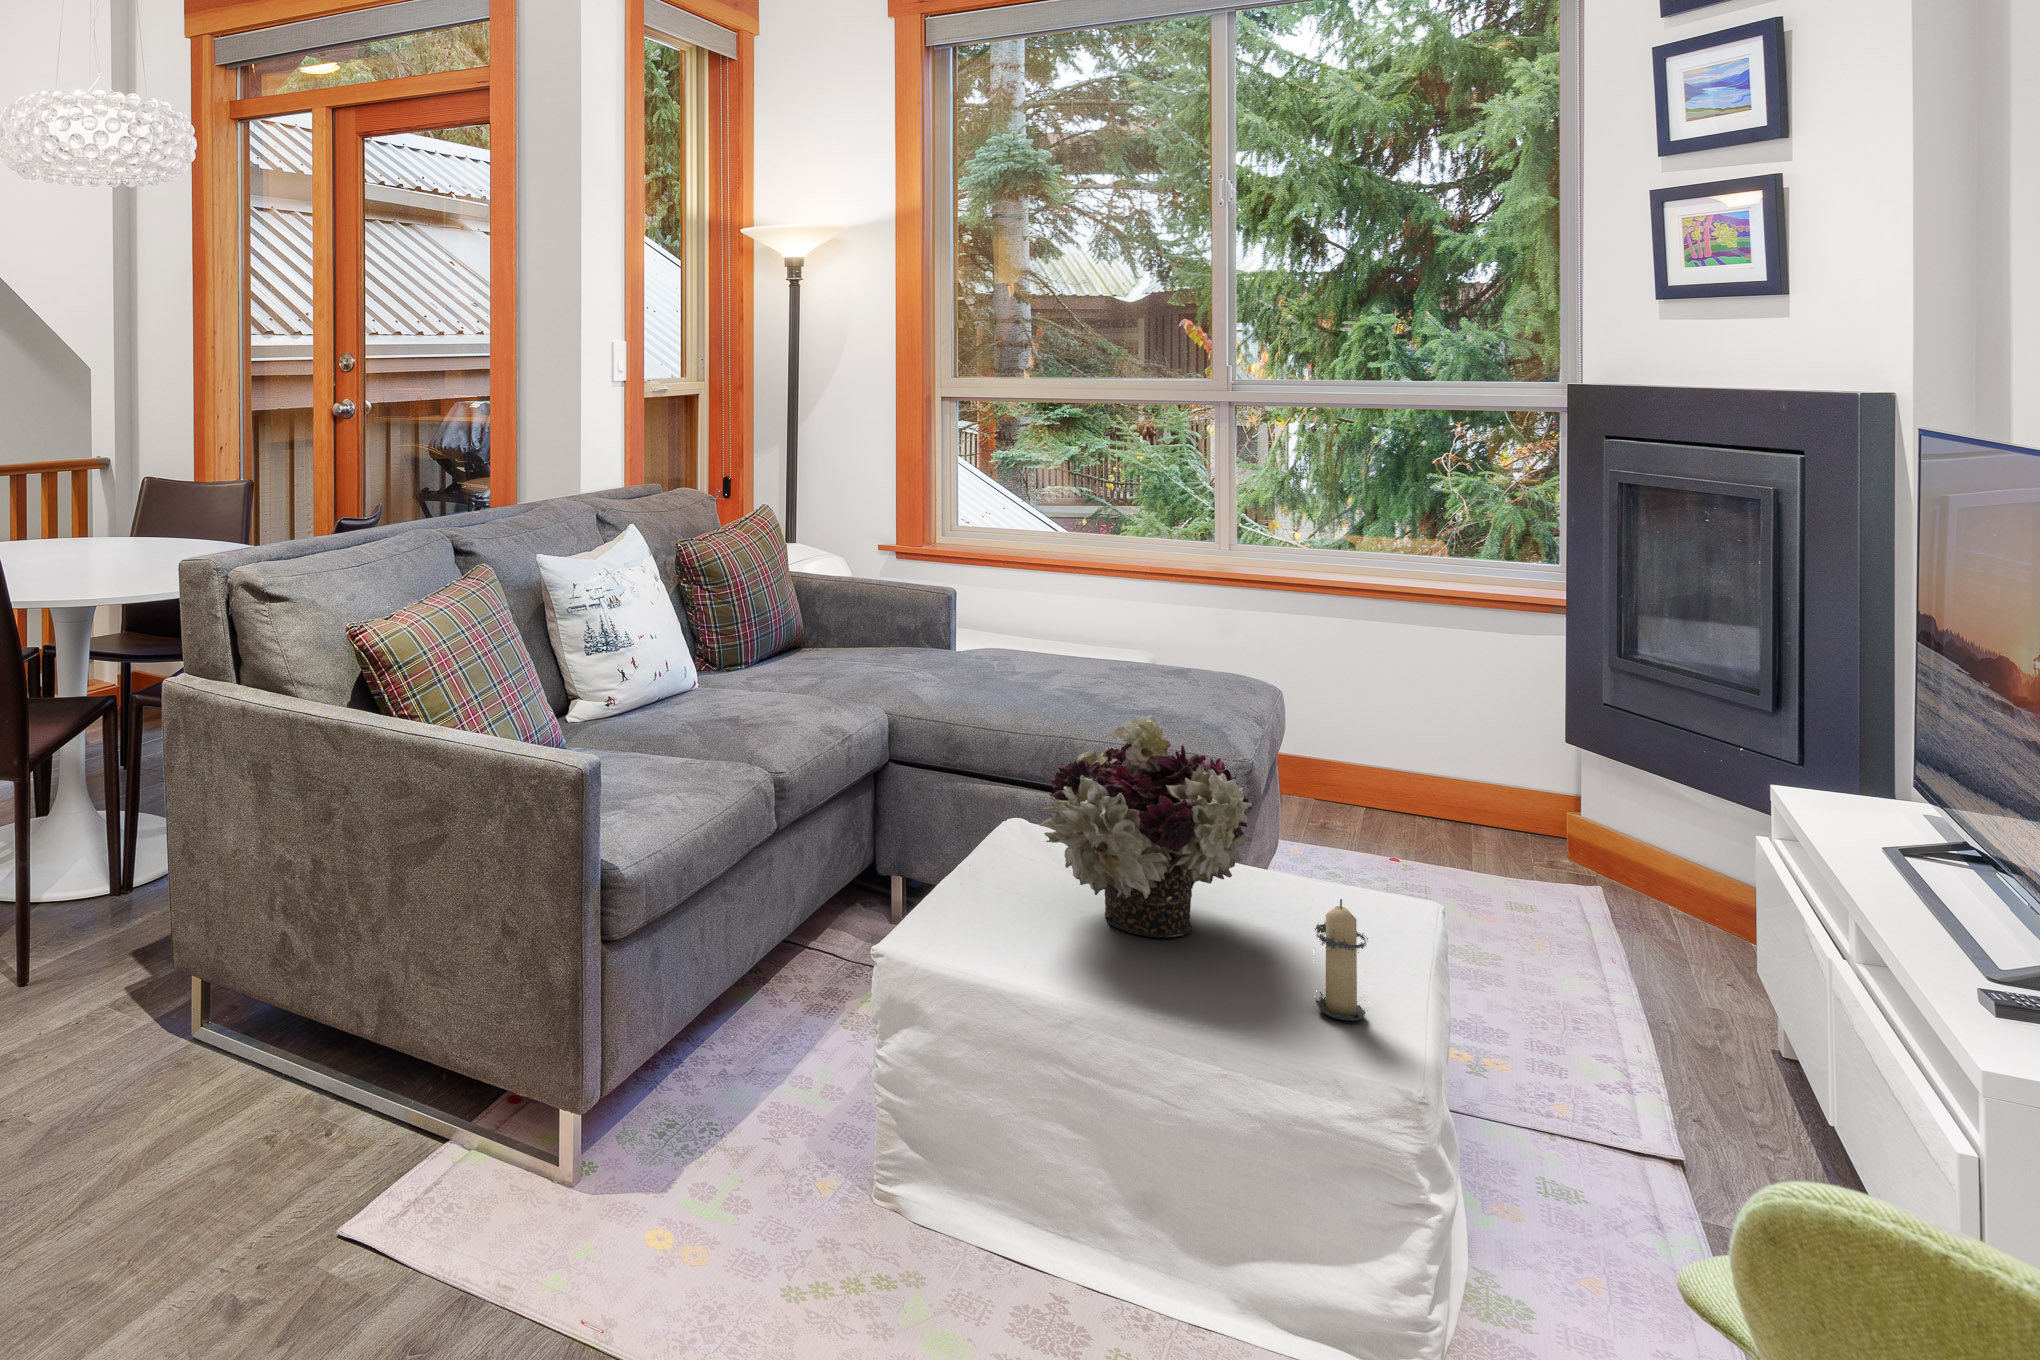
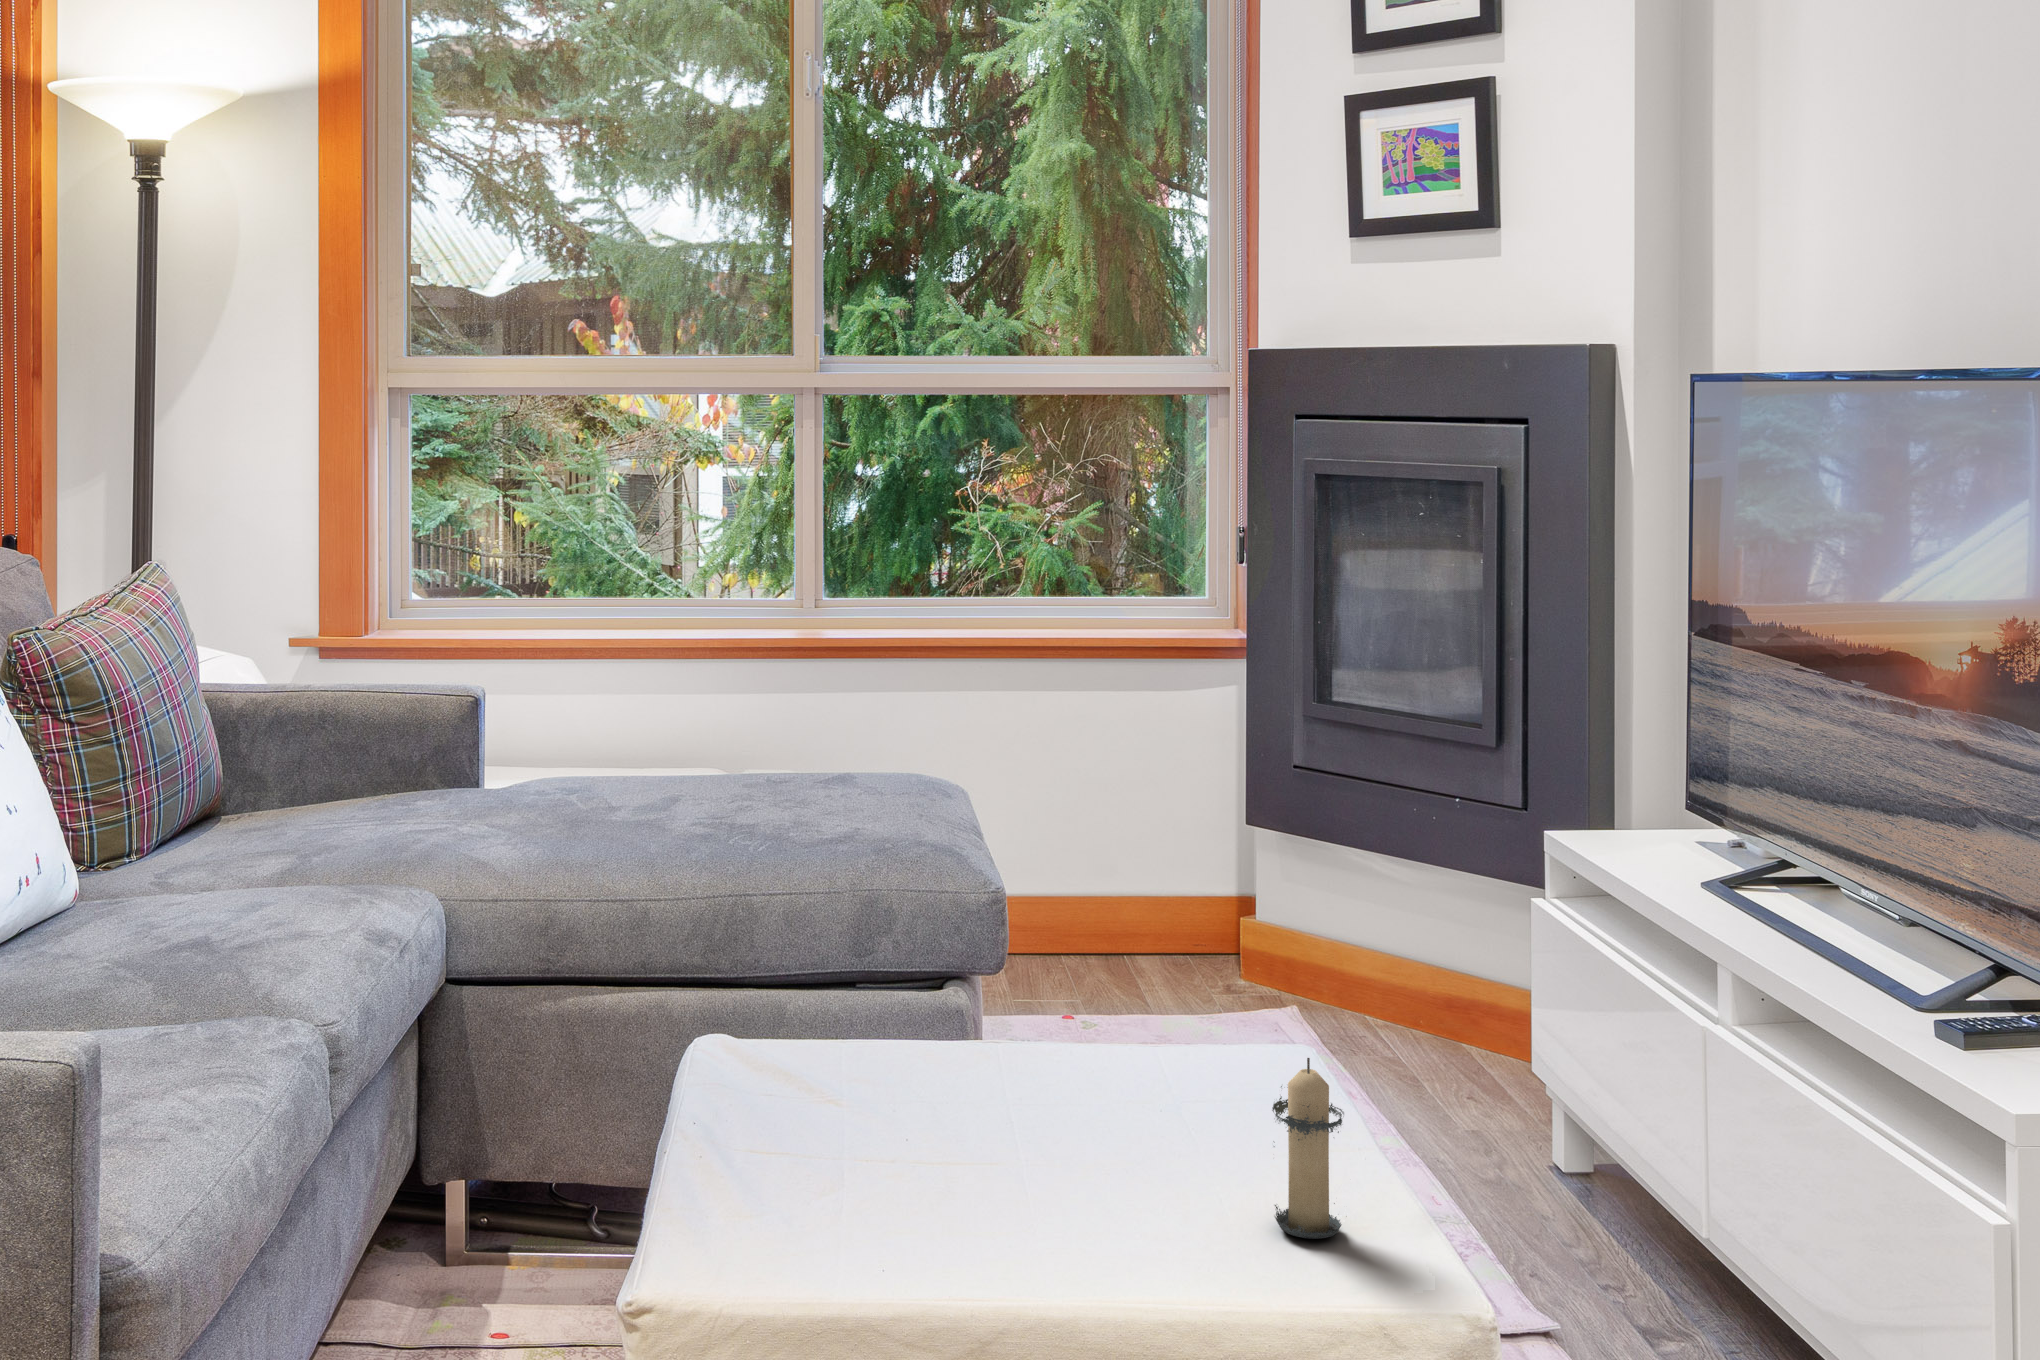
flower arrangement: present [1039,715,1252,938] -> none [847,824,1139,1176]

